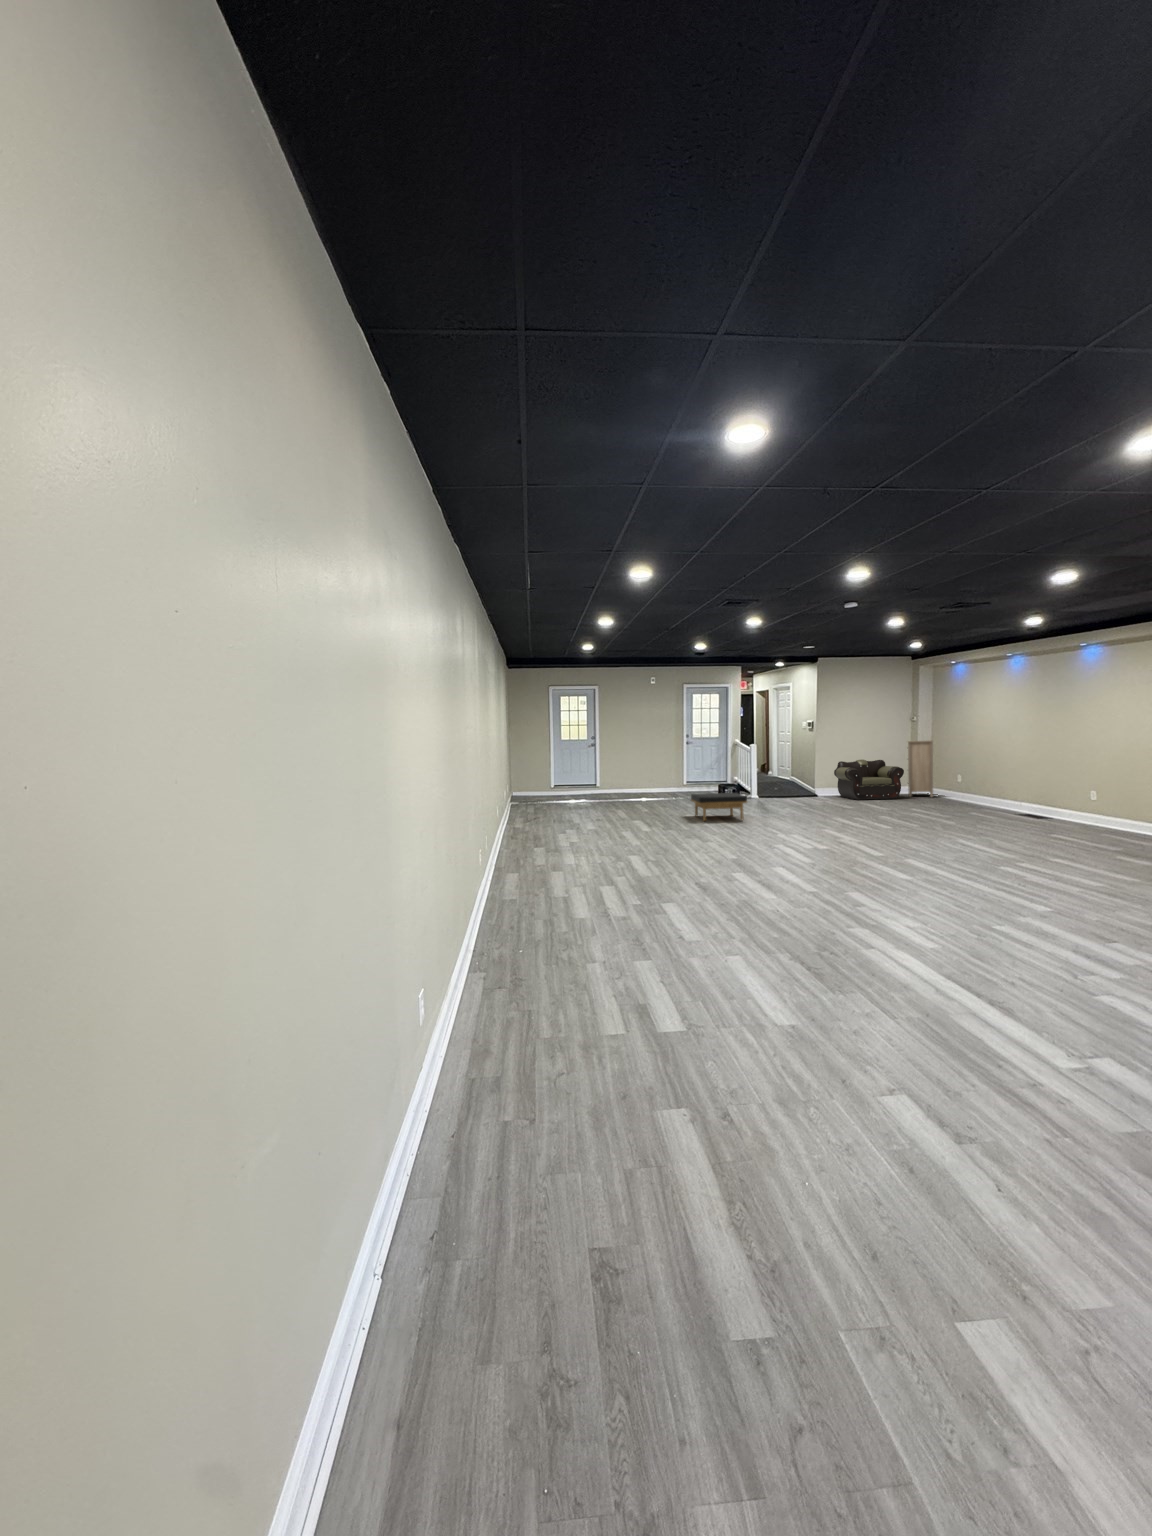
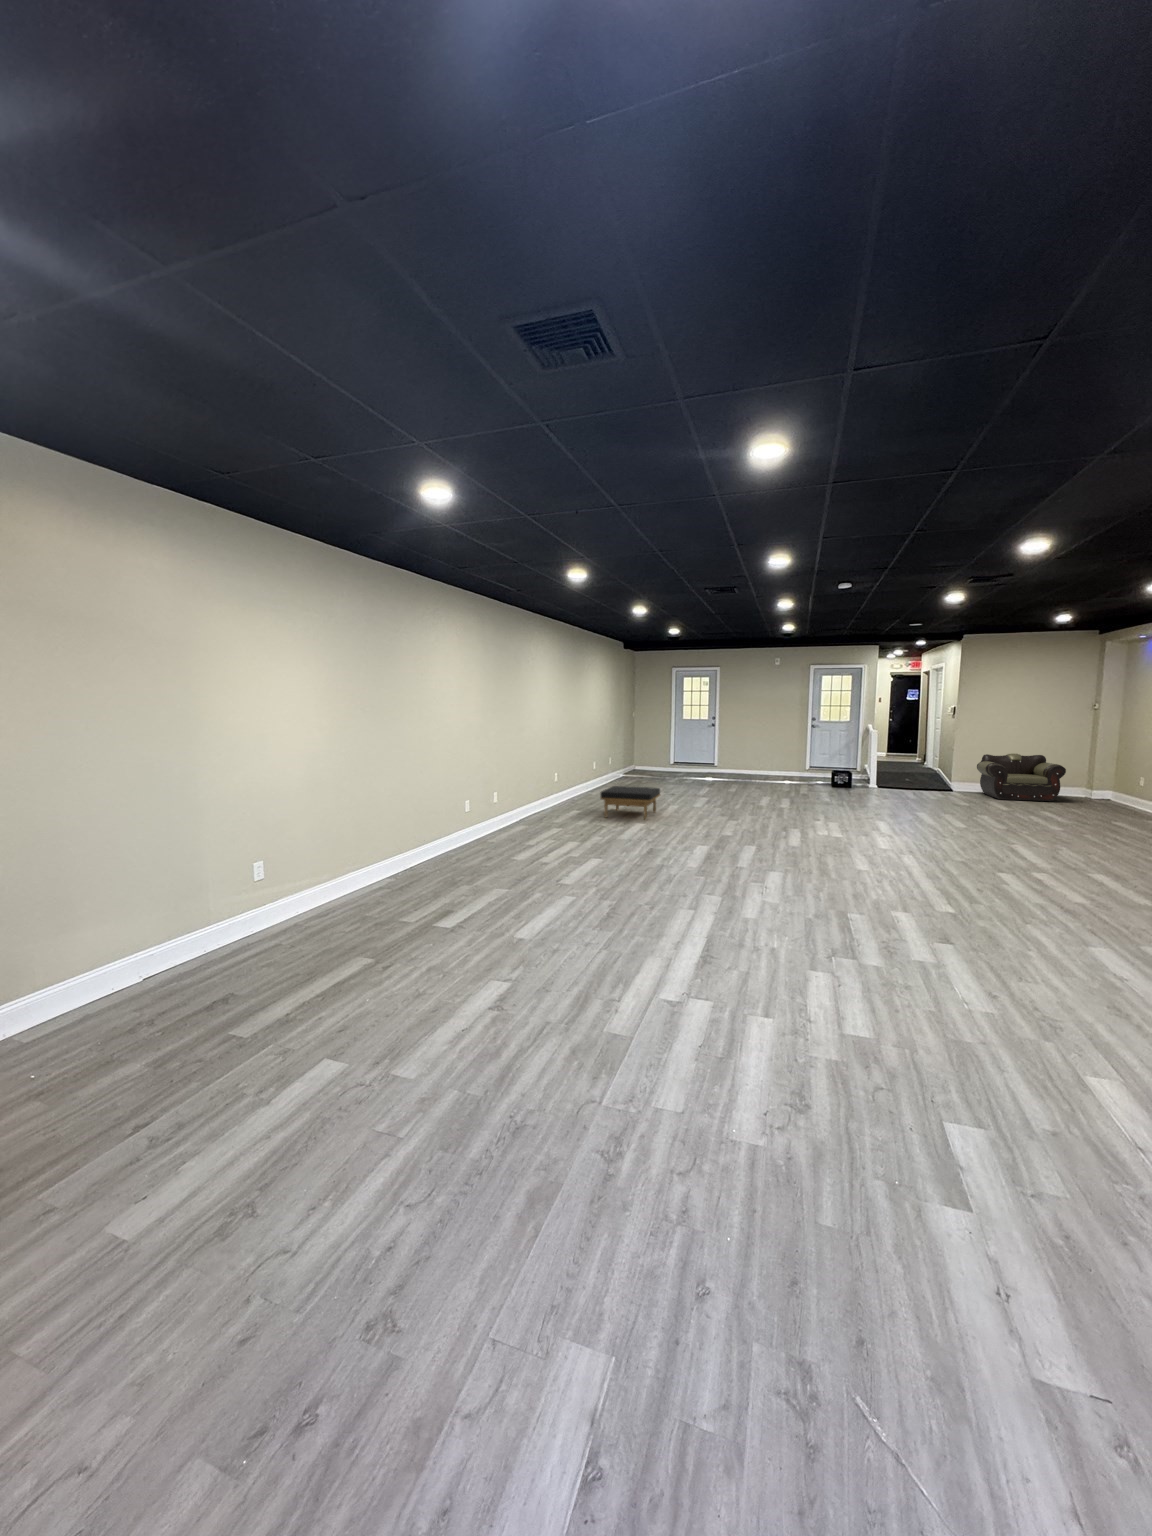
storage cabinet: present [908,741,933,797] -> none [1074,735,1117,803]
ottoman: present [691,793,747,821] -> present [600,786,660,820]

